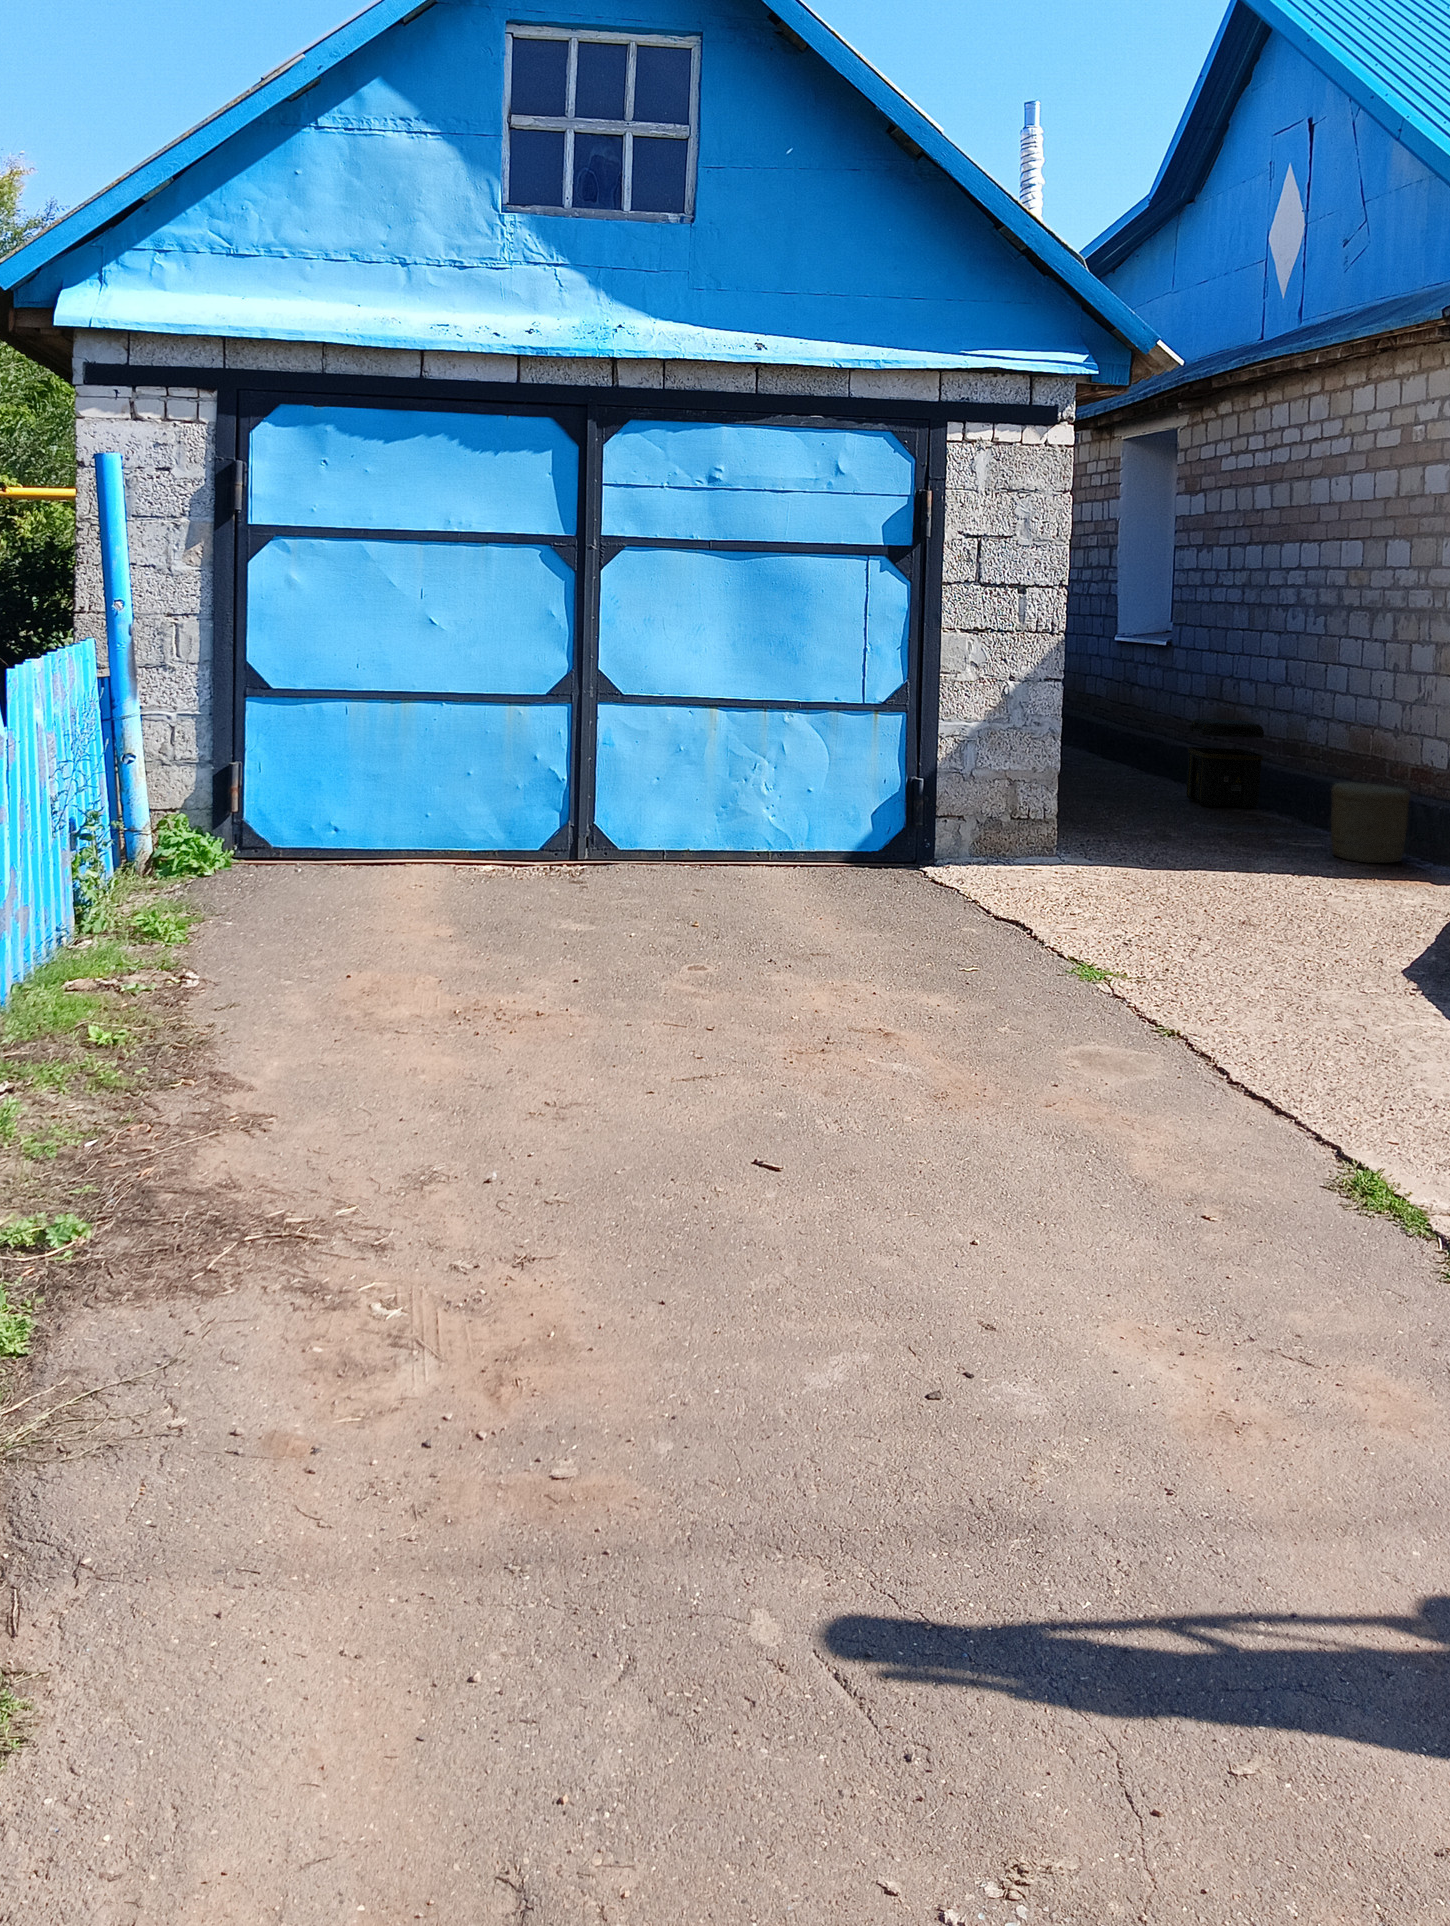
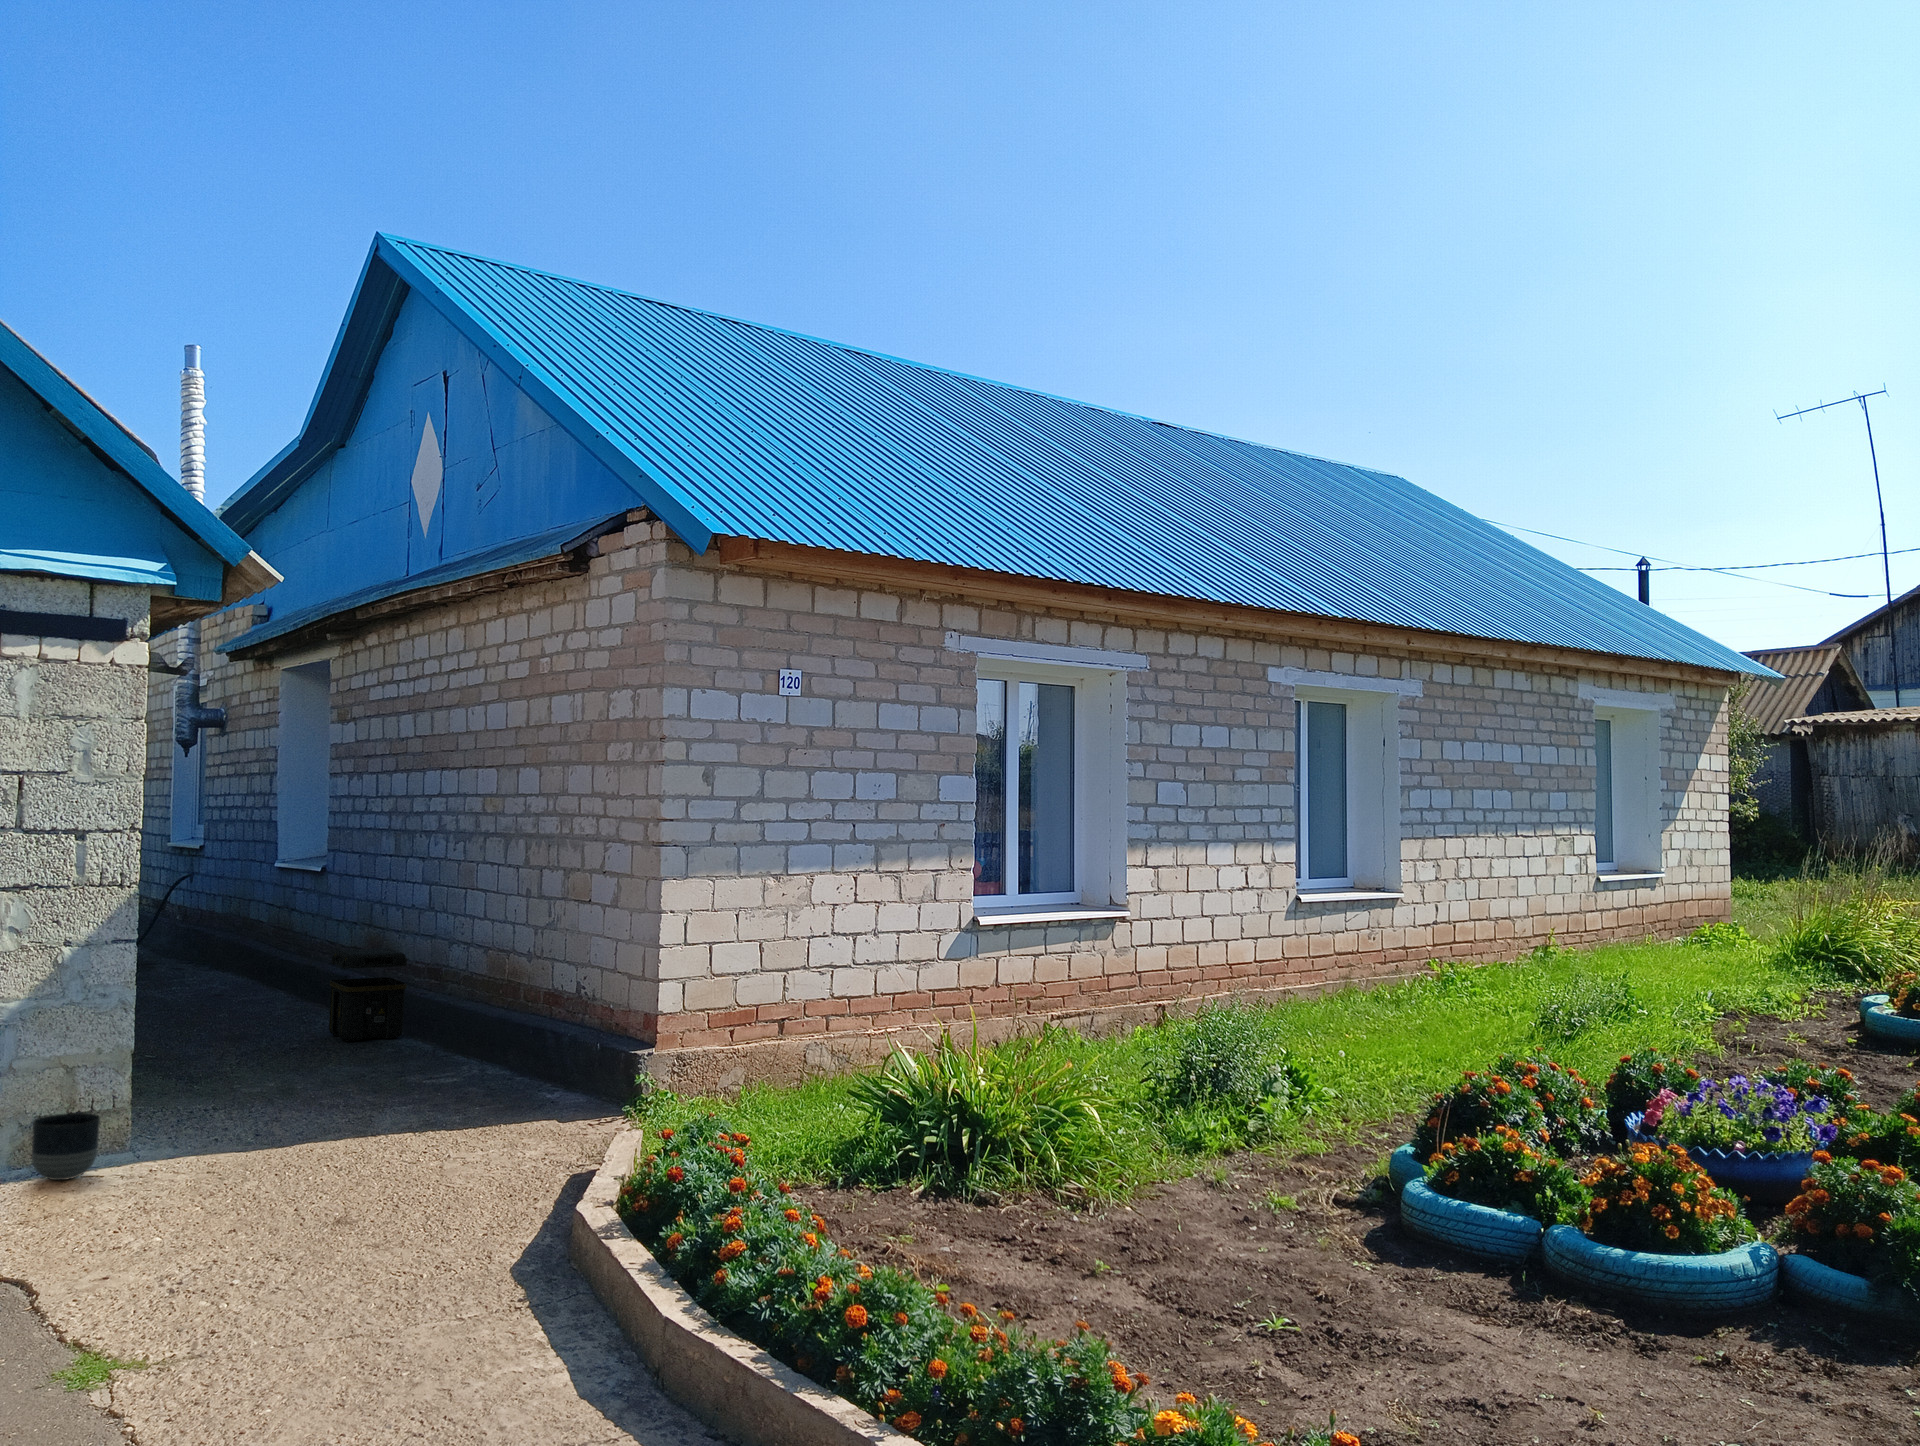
woven basket: present [1331,782,1411,863] -> none [464,1014,543,1098]
planter: none [988,819,1037,871] -> present [32,1113,100,1180]

